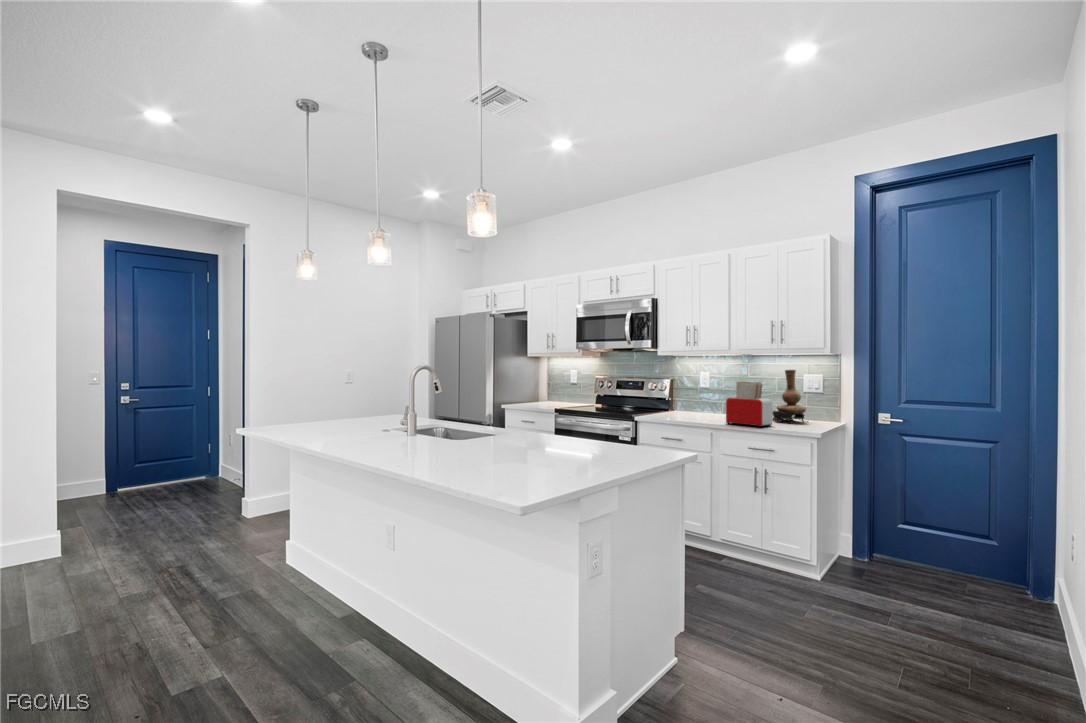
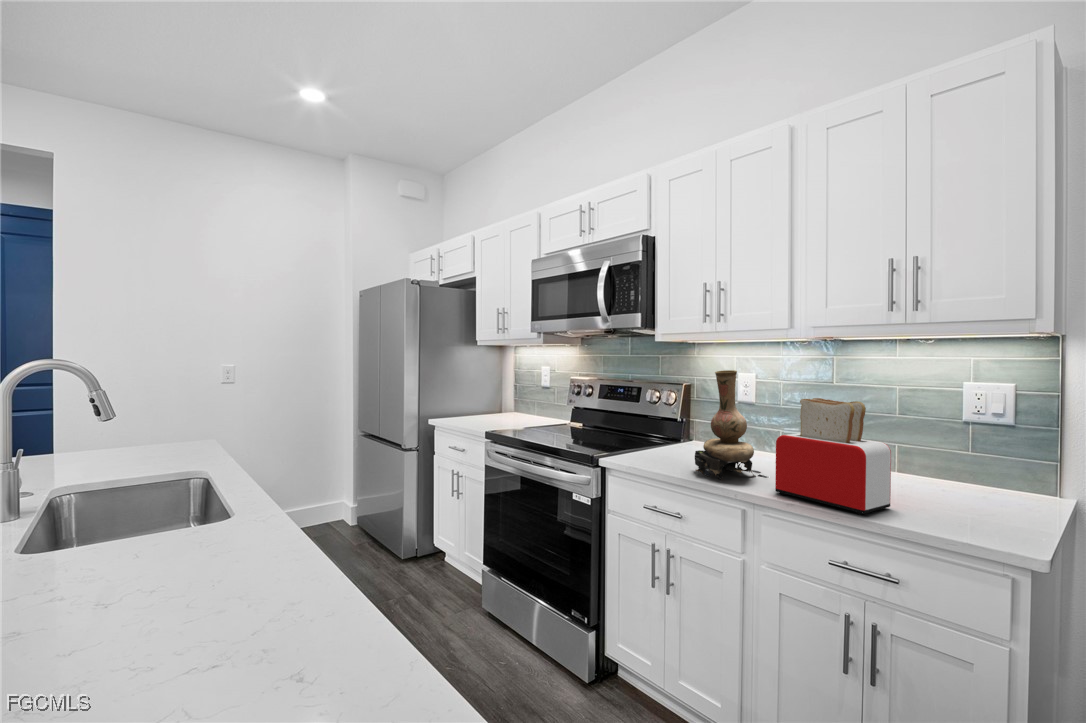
vase: present [772,370,806,422] -> present [695,370,767,480]

